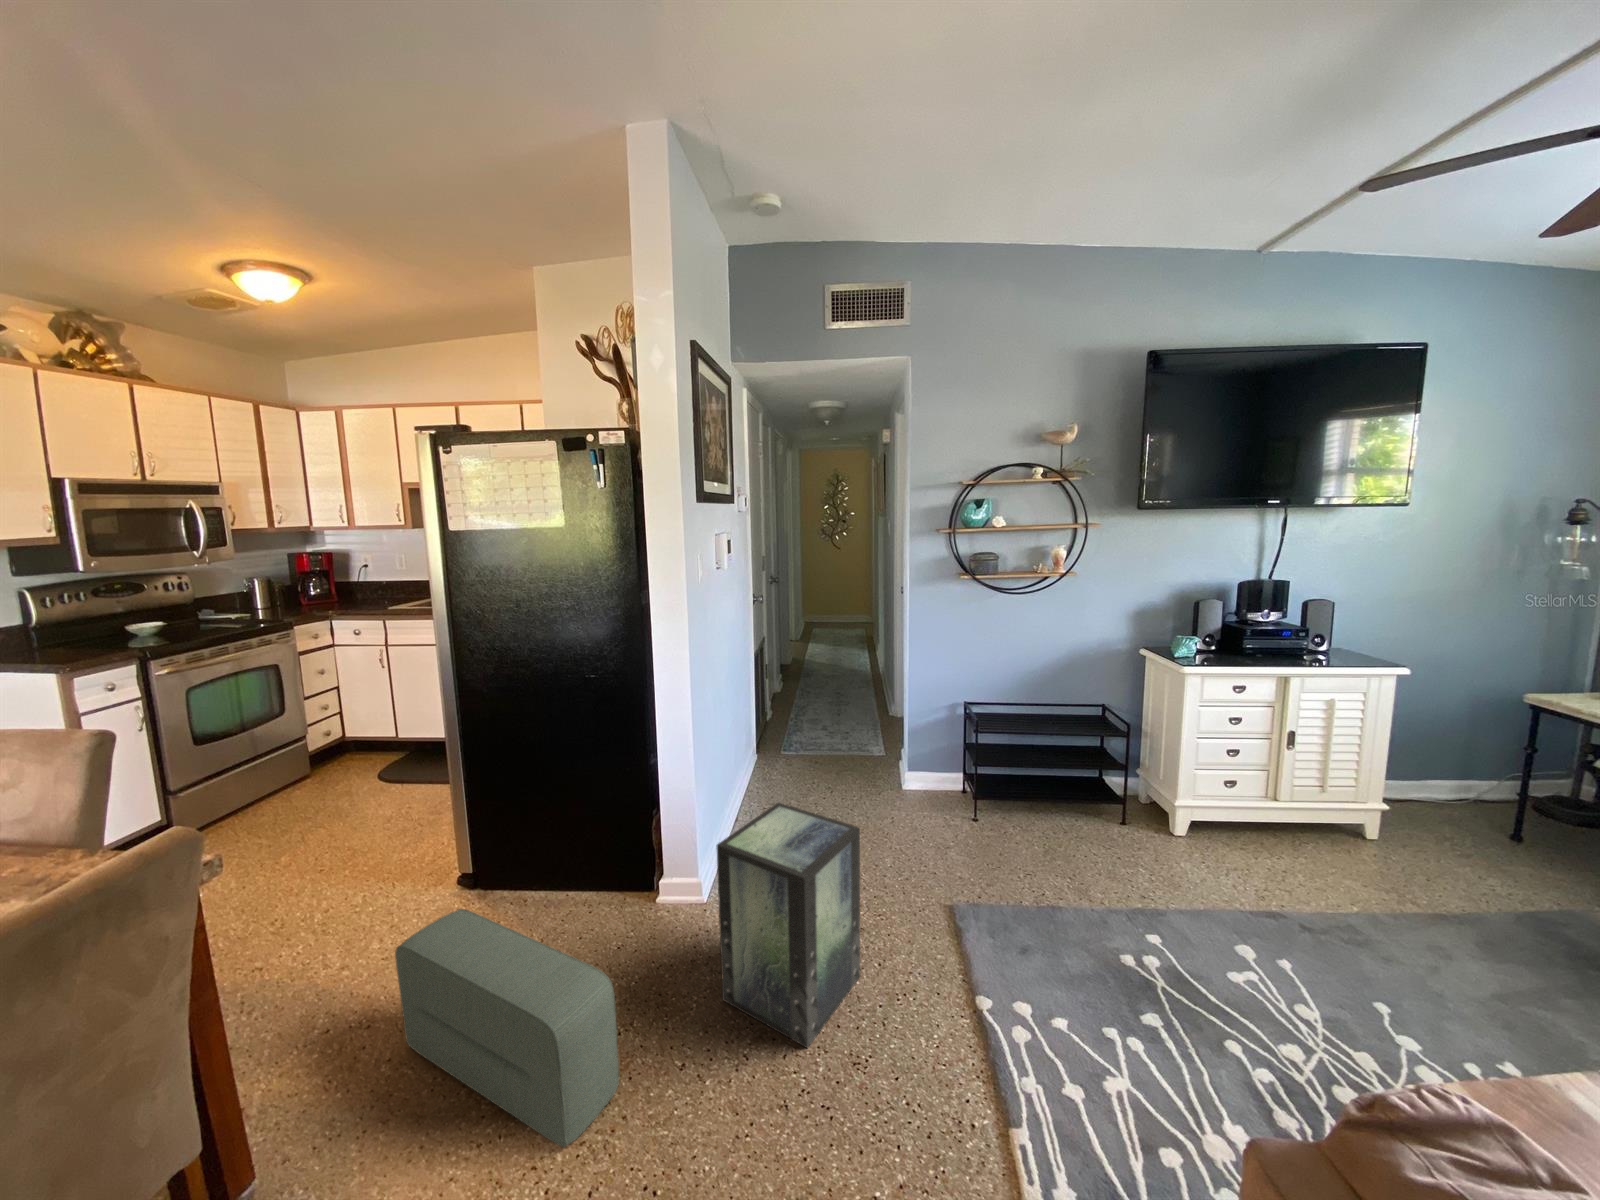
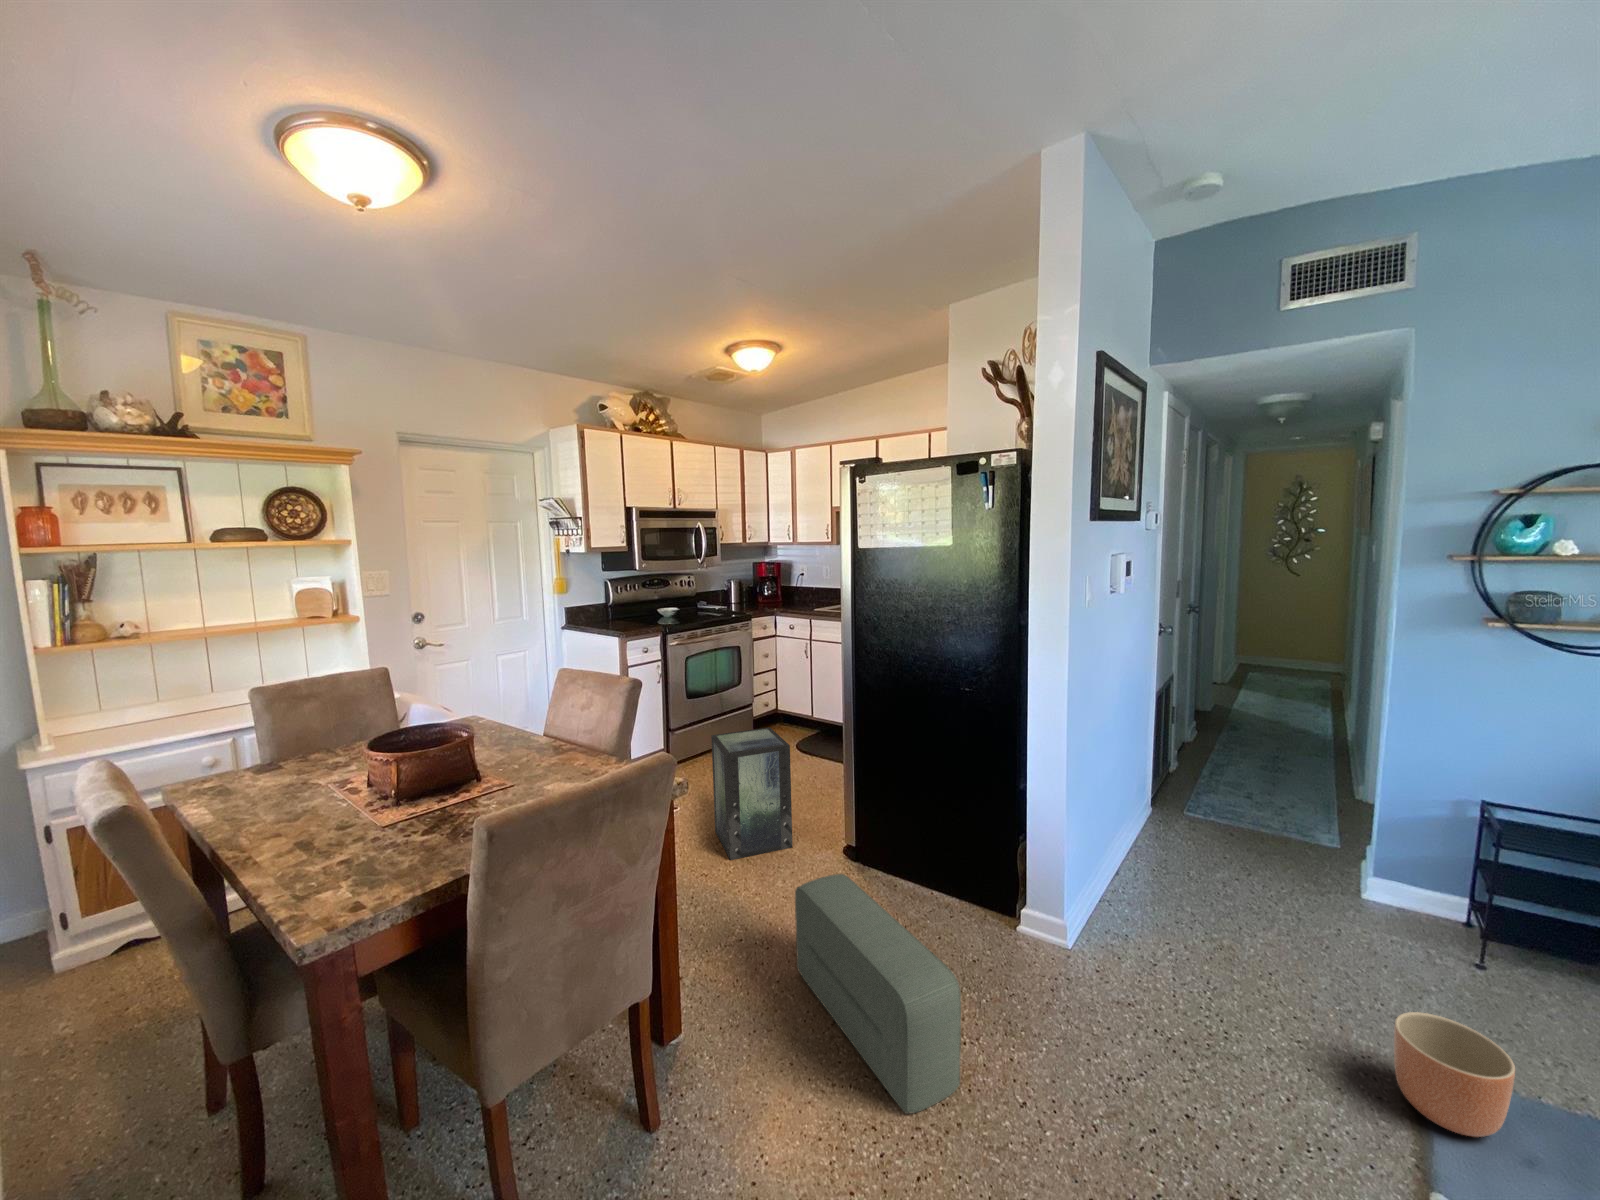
storage box: present [717,803,860,1048] -> present [711,727,793,860]
planter: none [929,854,991,932] -> present [1394,1012,1515,1137]

